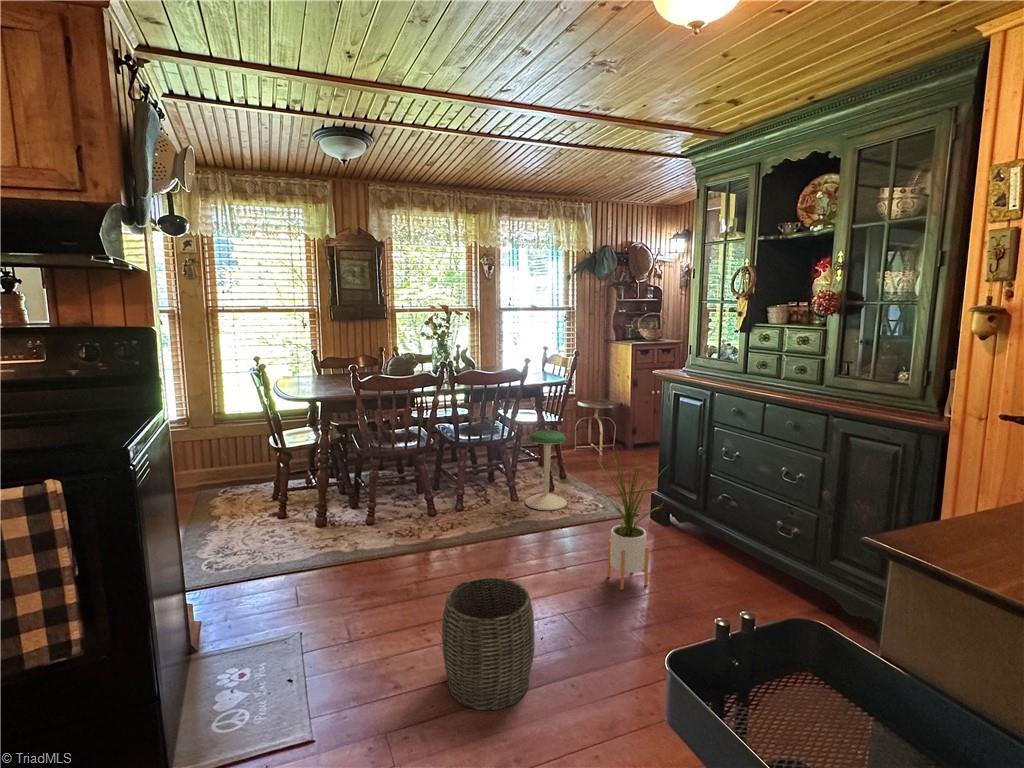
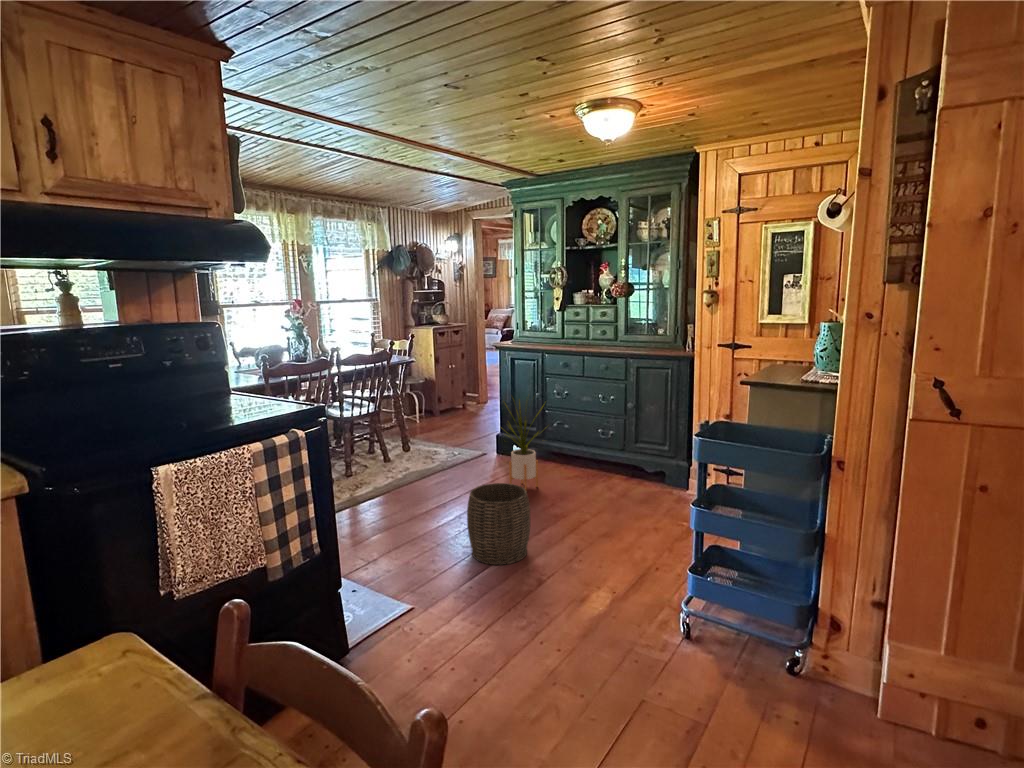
stool: present [525,430,567,510] -> none [400,399,435,464]

